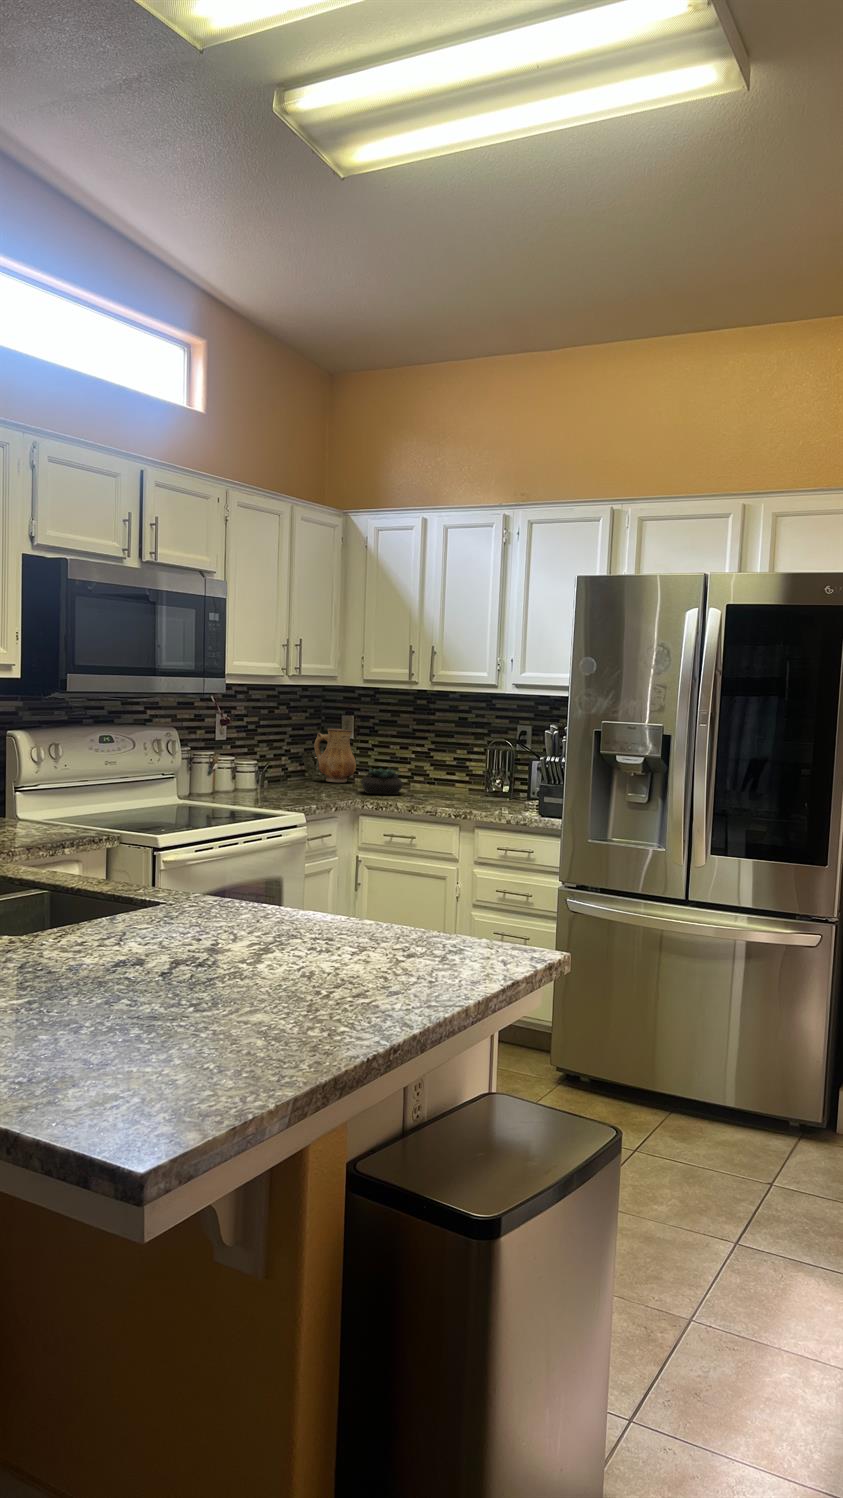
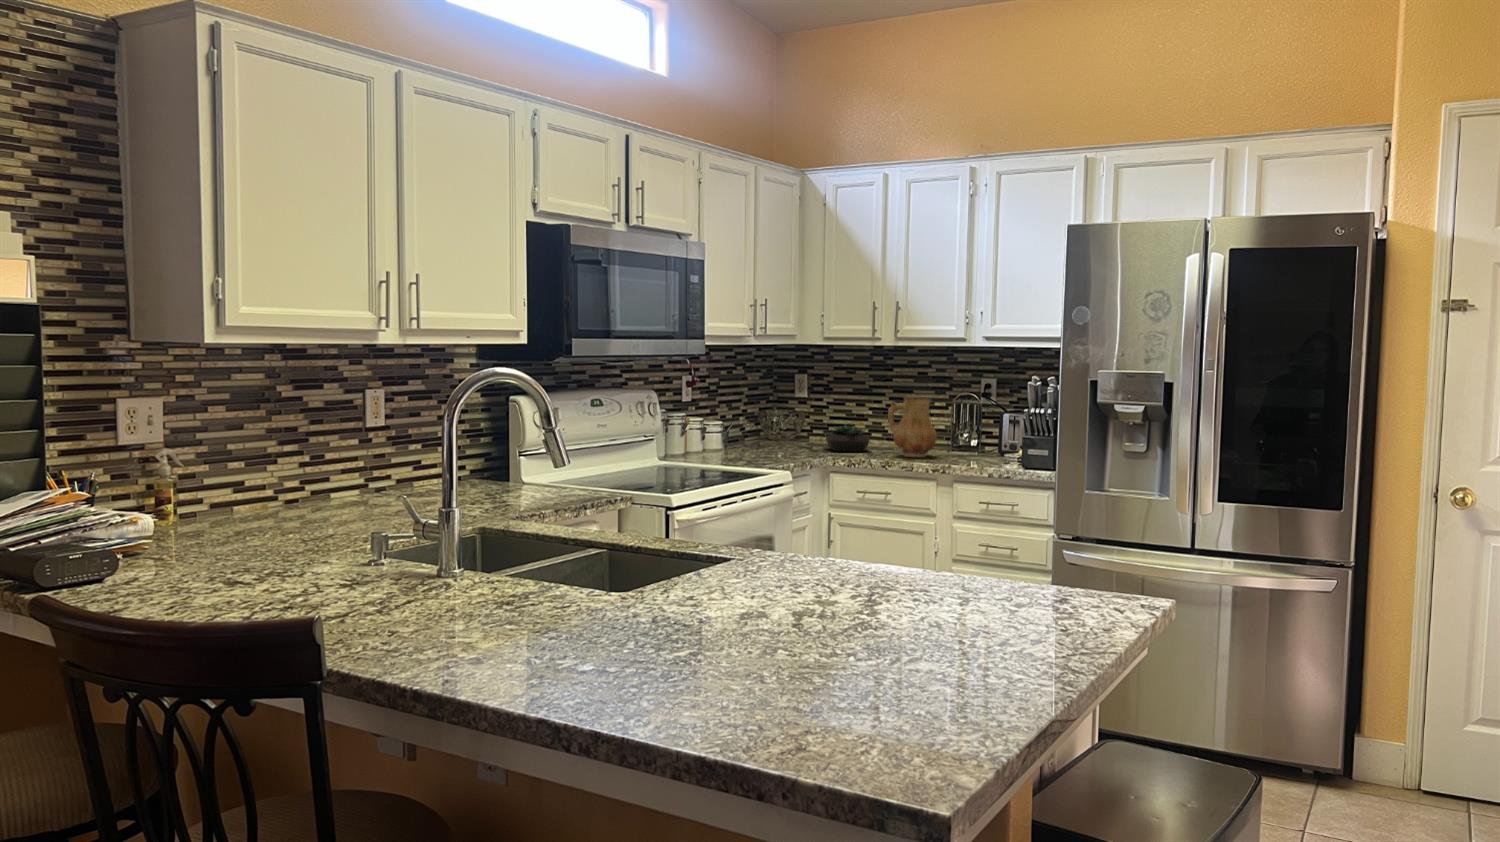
ceramic pitcher: present [314,729,356,782] -> present [888,396,937,457]

